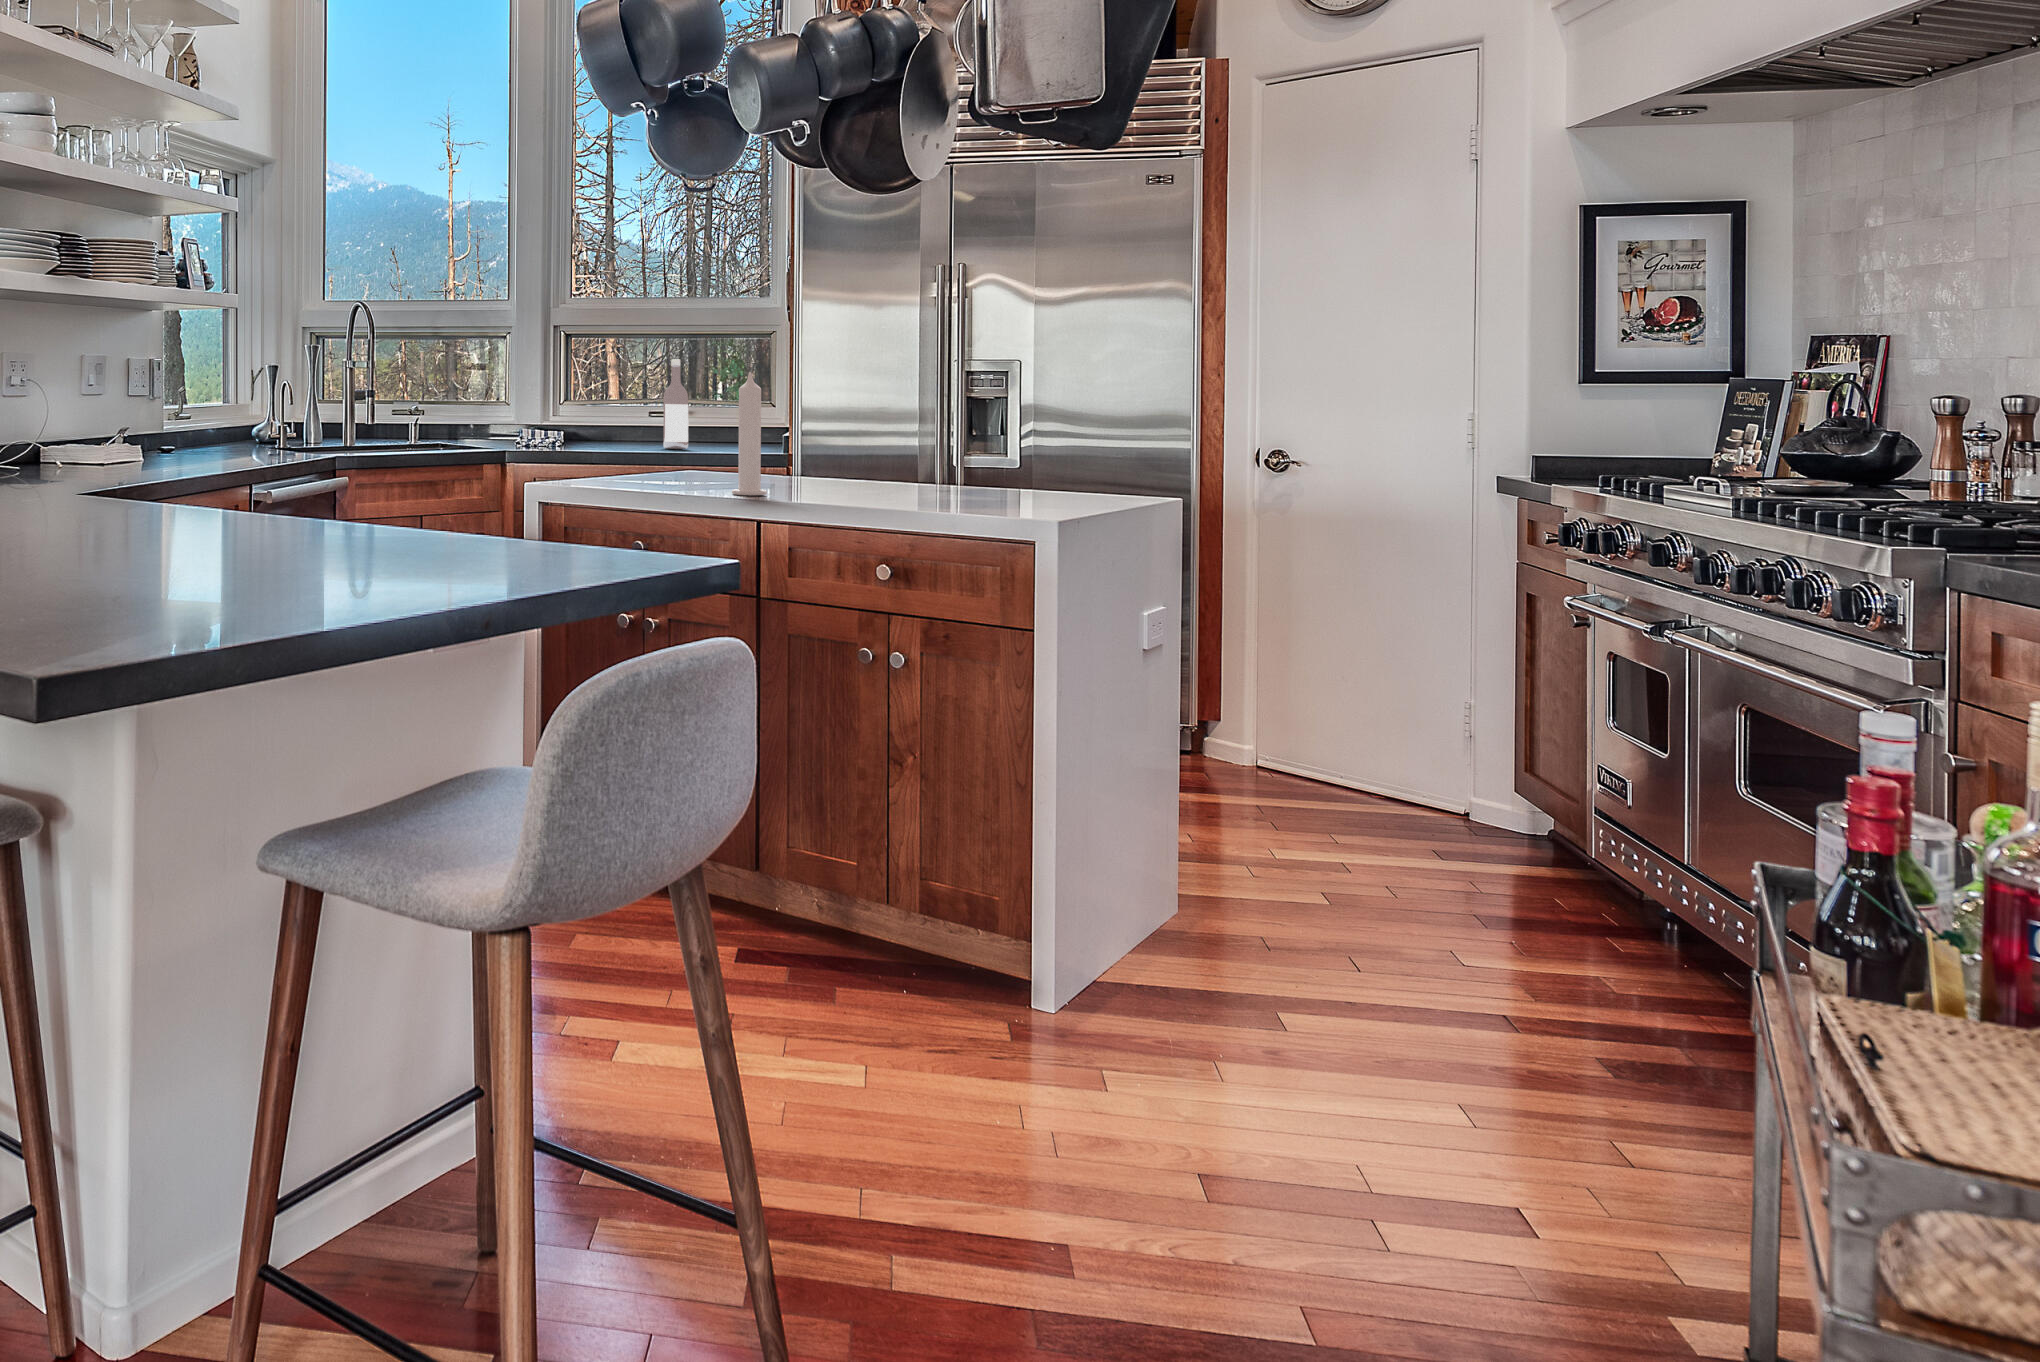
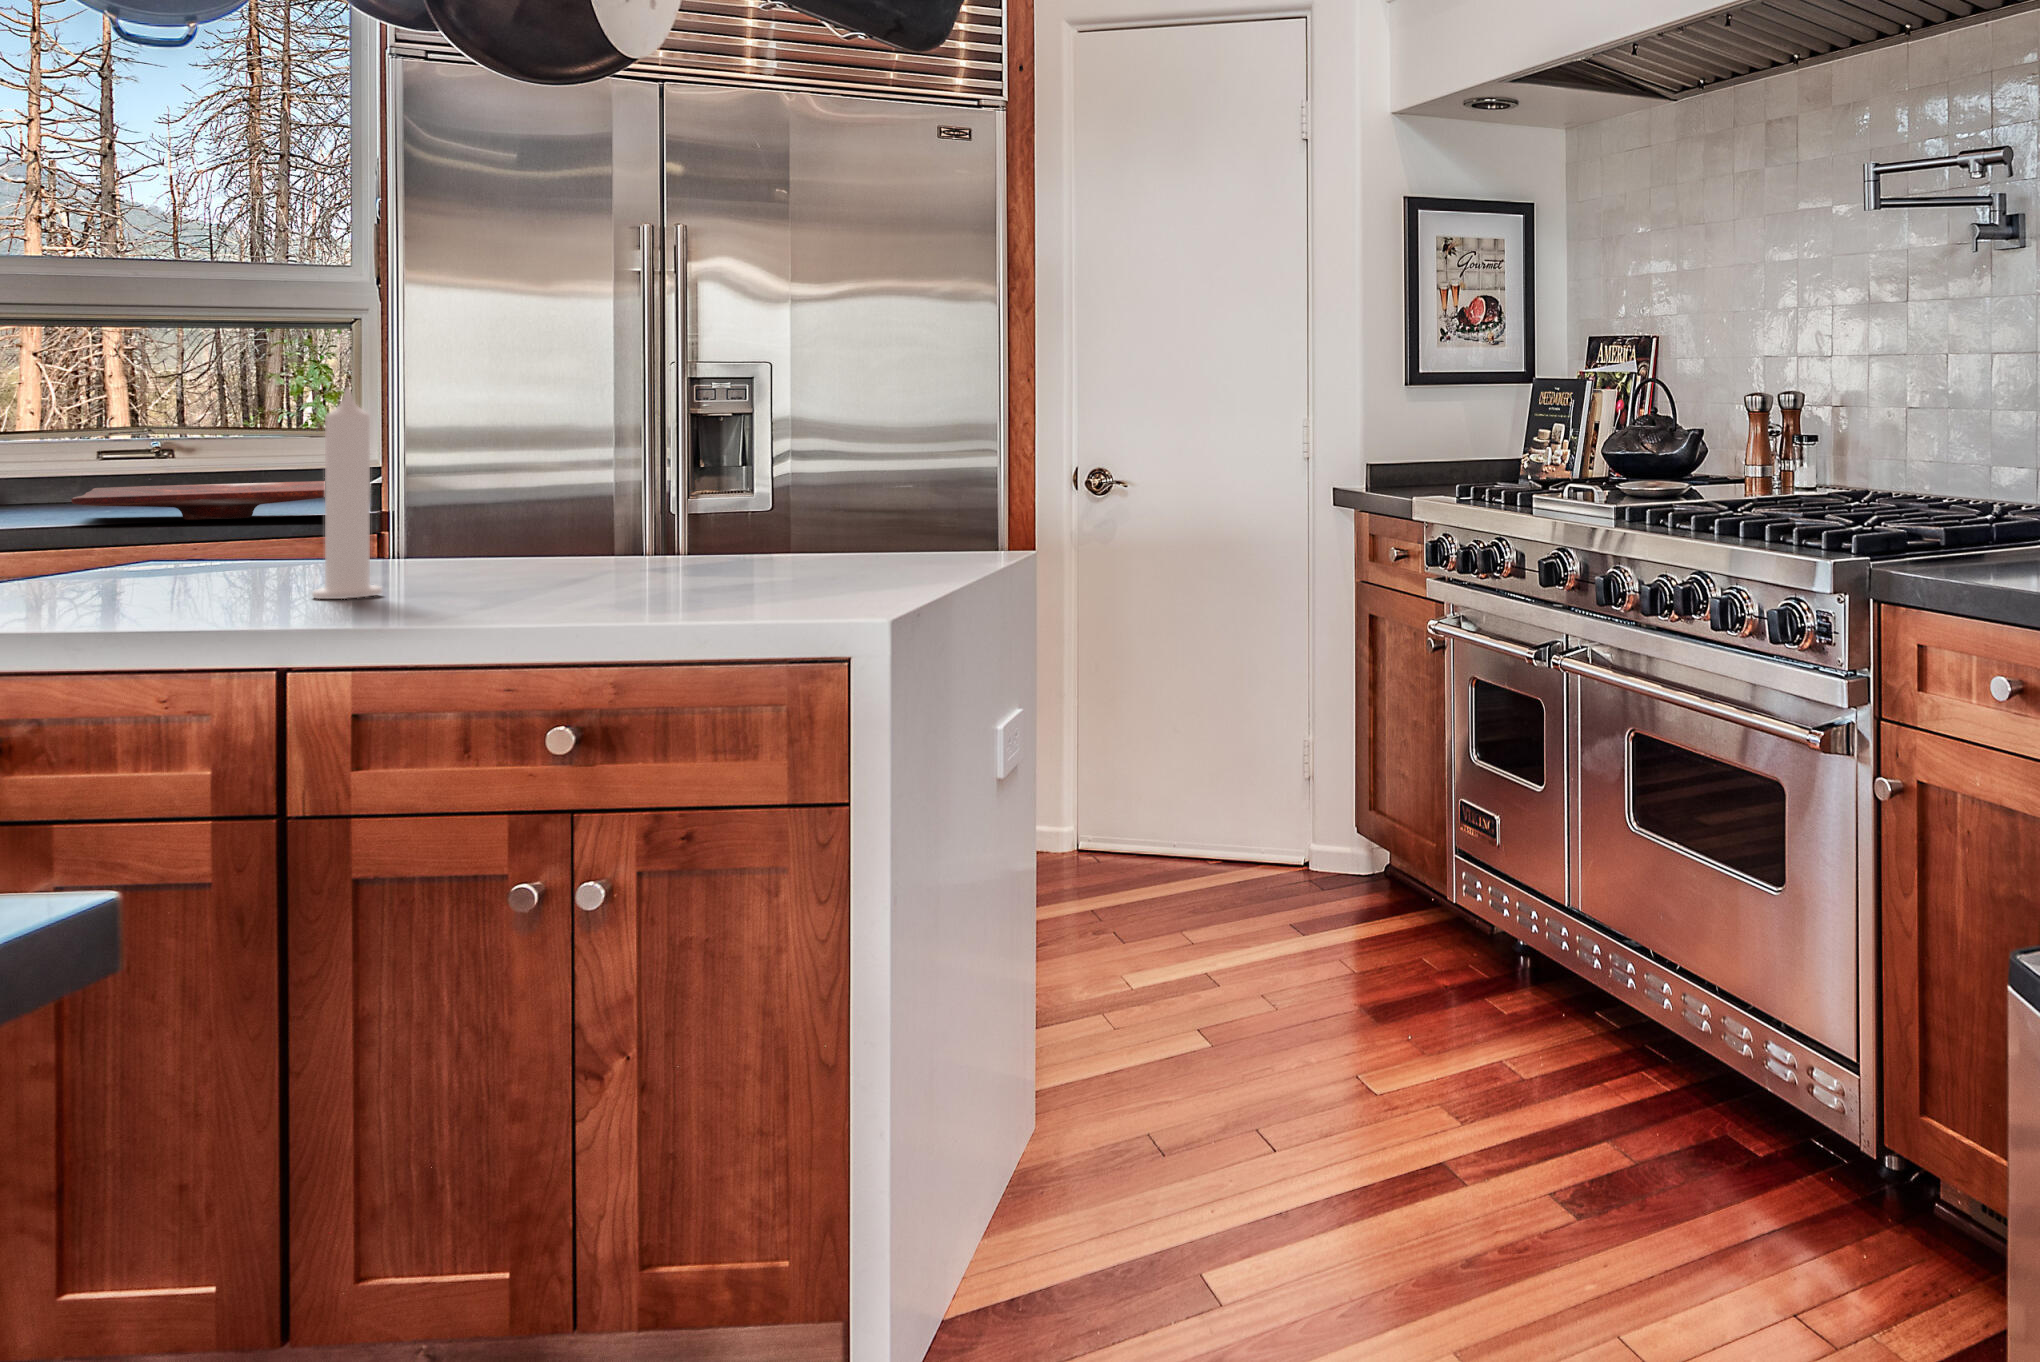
wine bottle: present [664,359,688,449] -> none [181,363,229,504]
cutting board: none [613,435,750,457] -> present [71,481,325,520]

